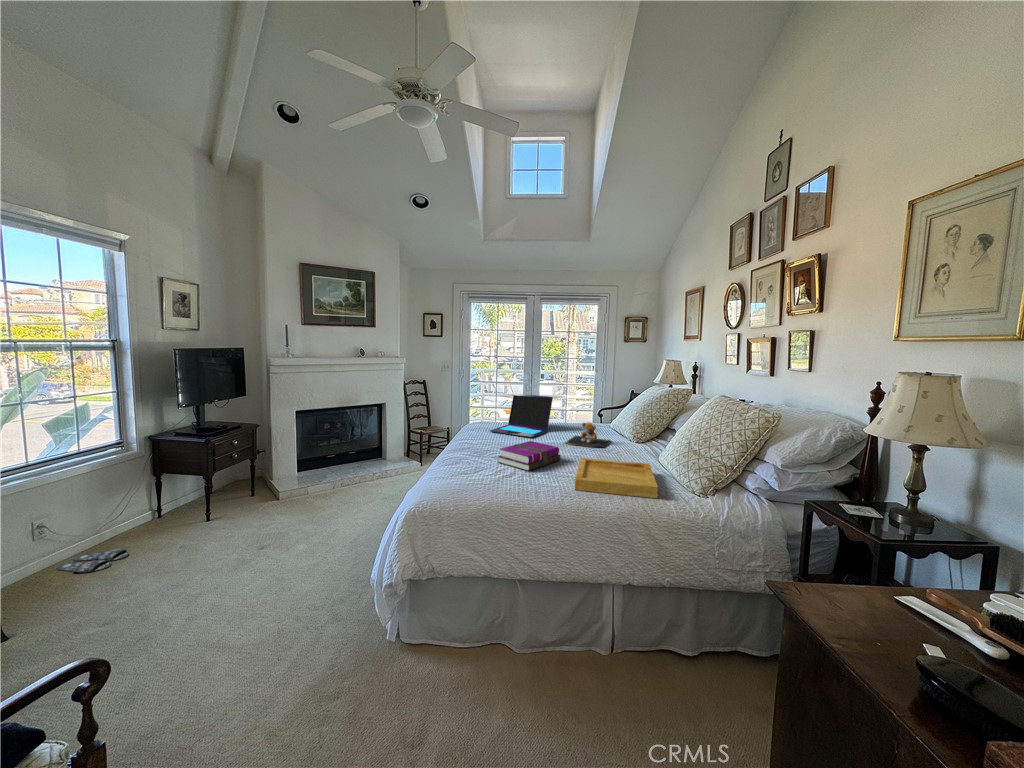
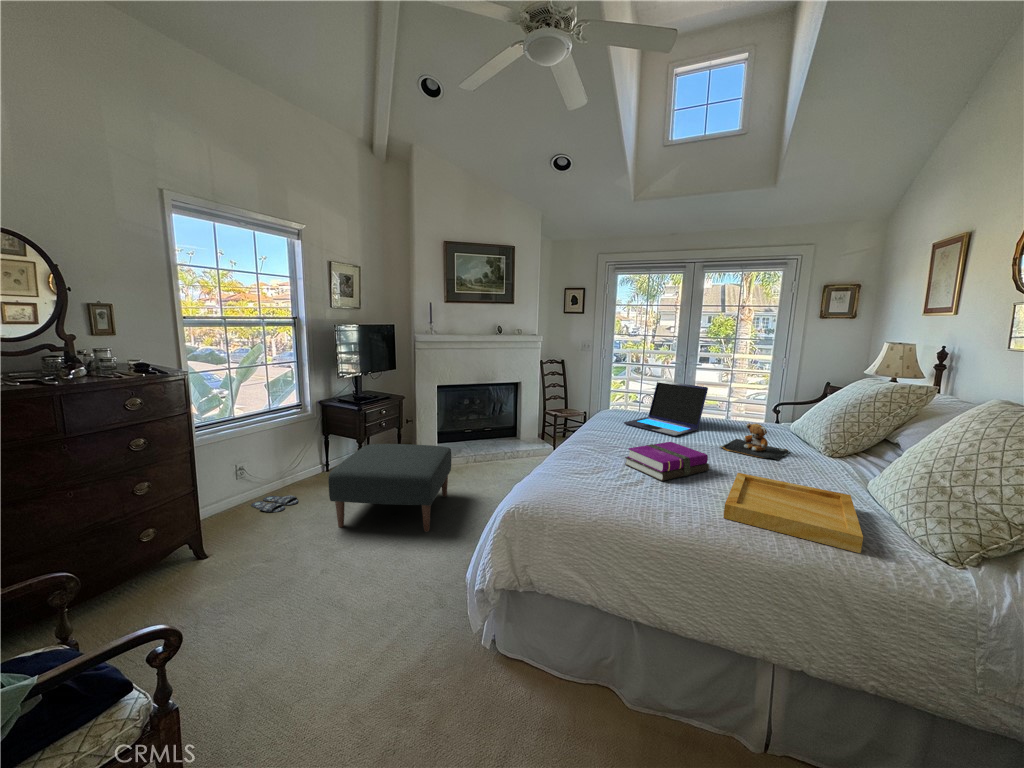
ottoman: none [181,471,323,572] -> present [328,444,451,532]

